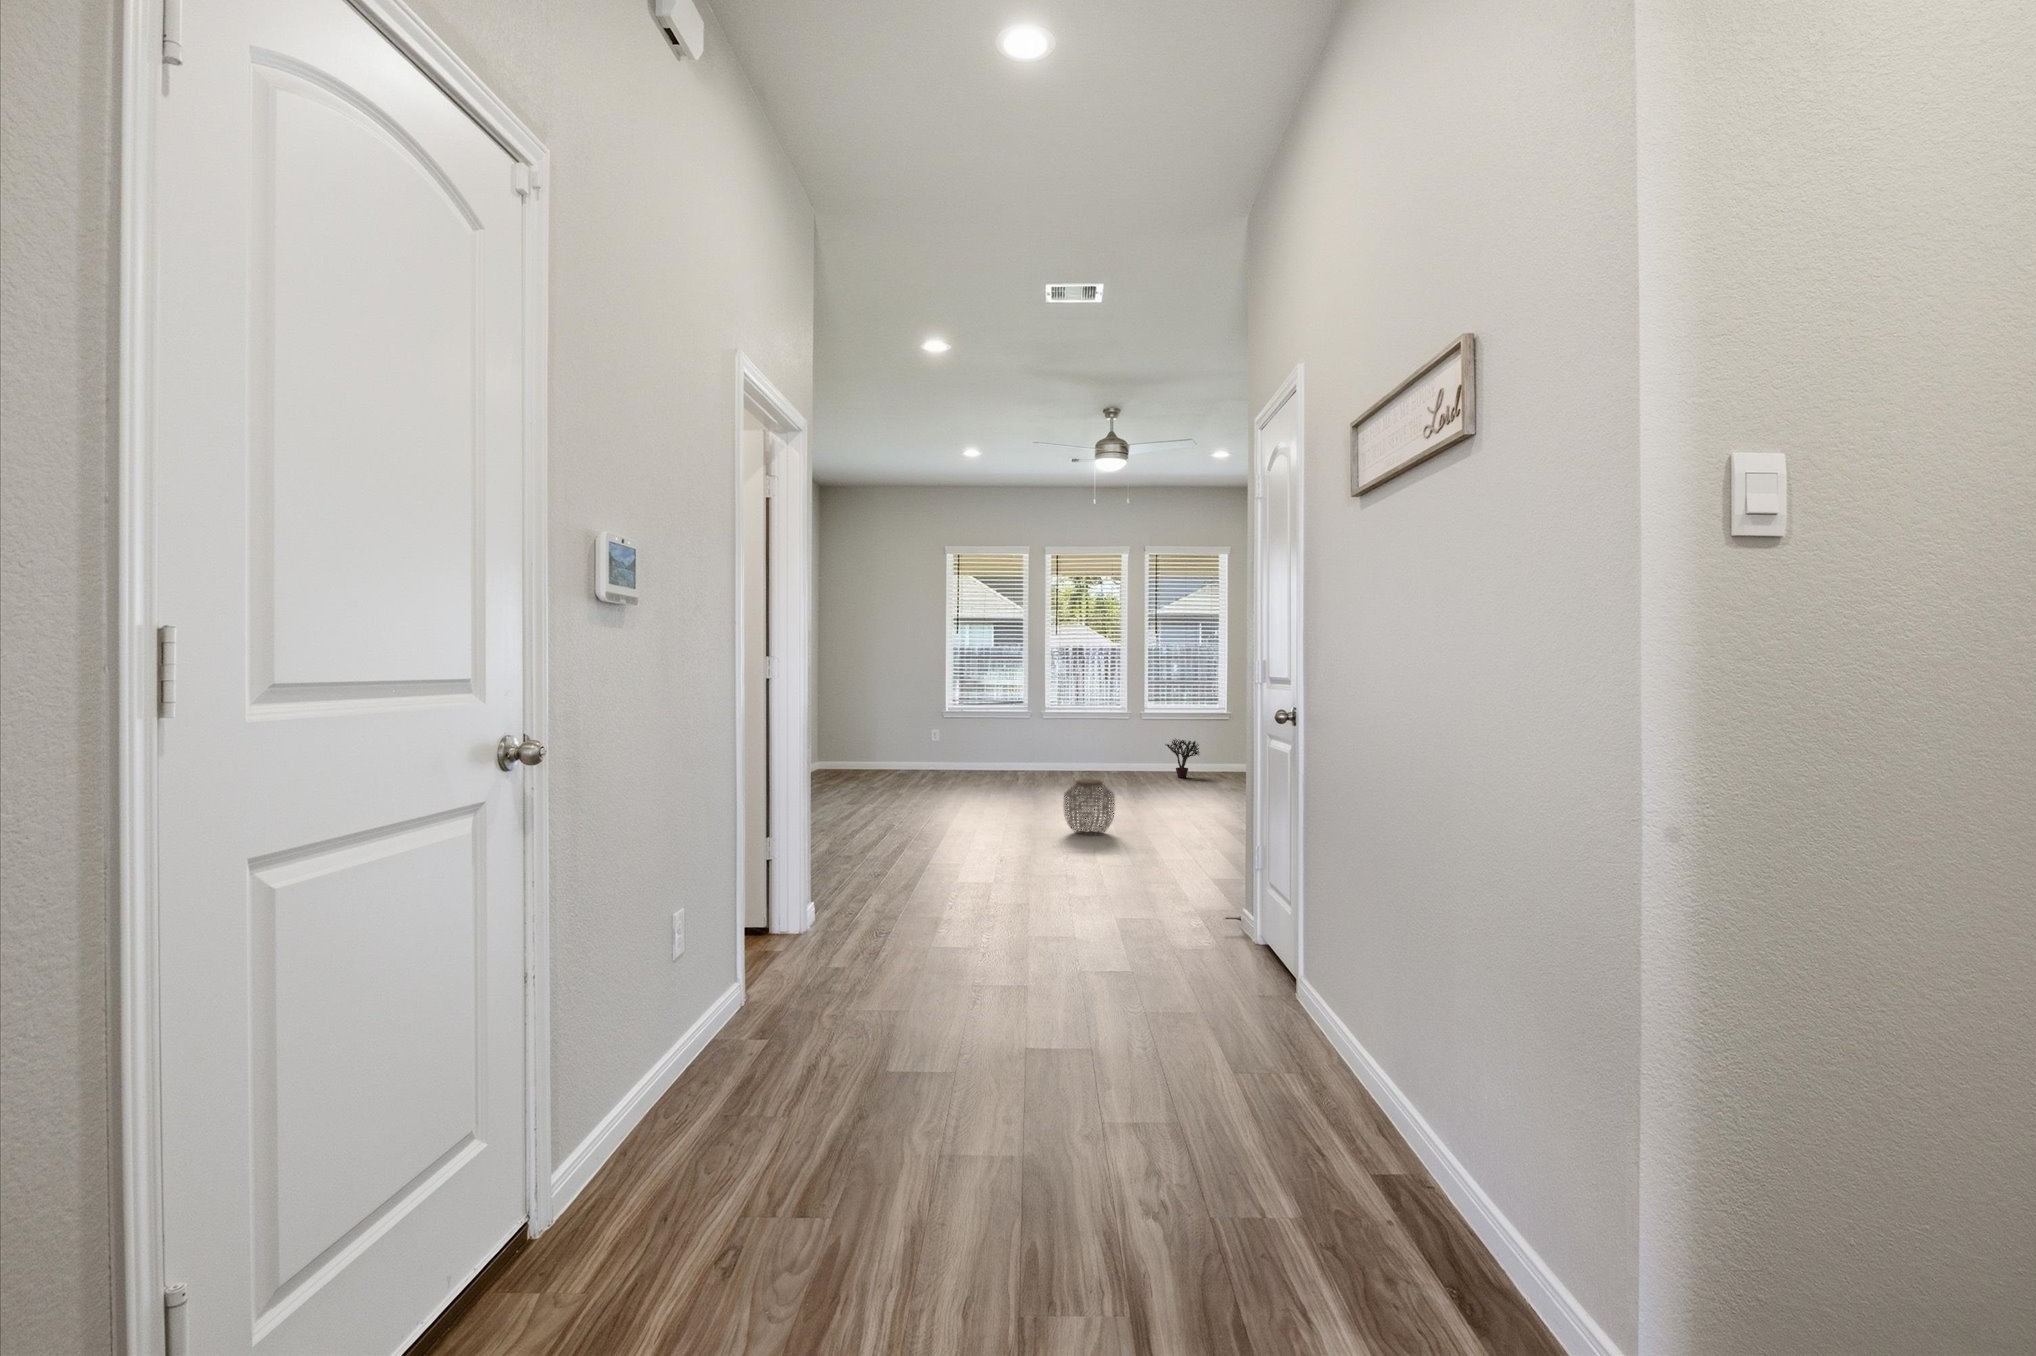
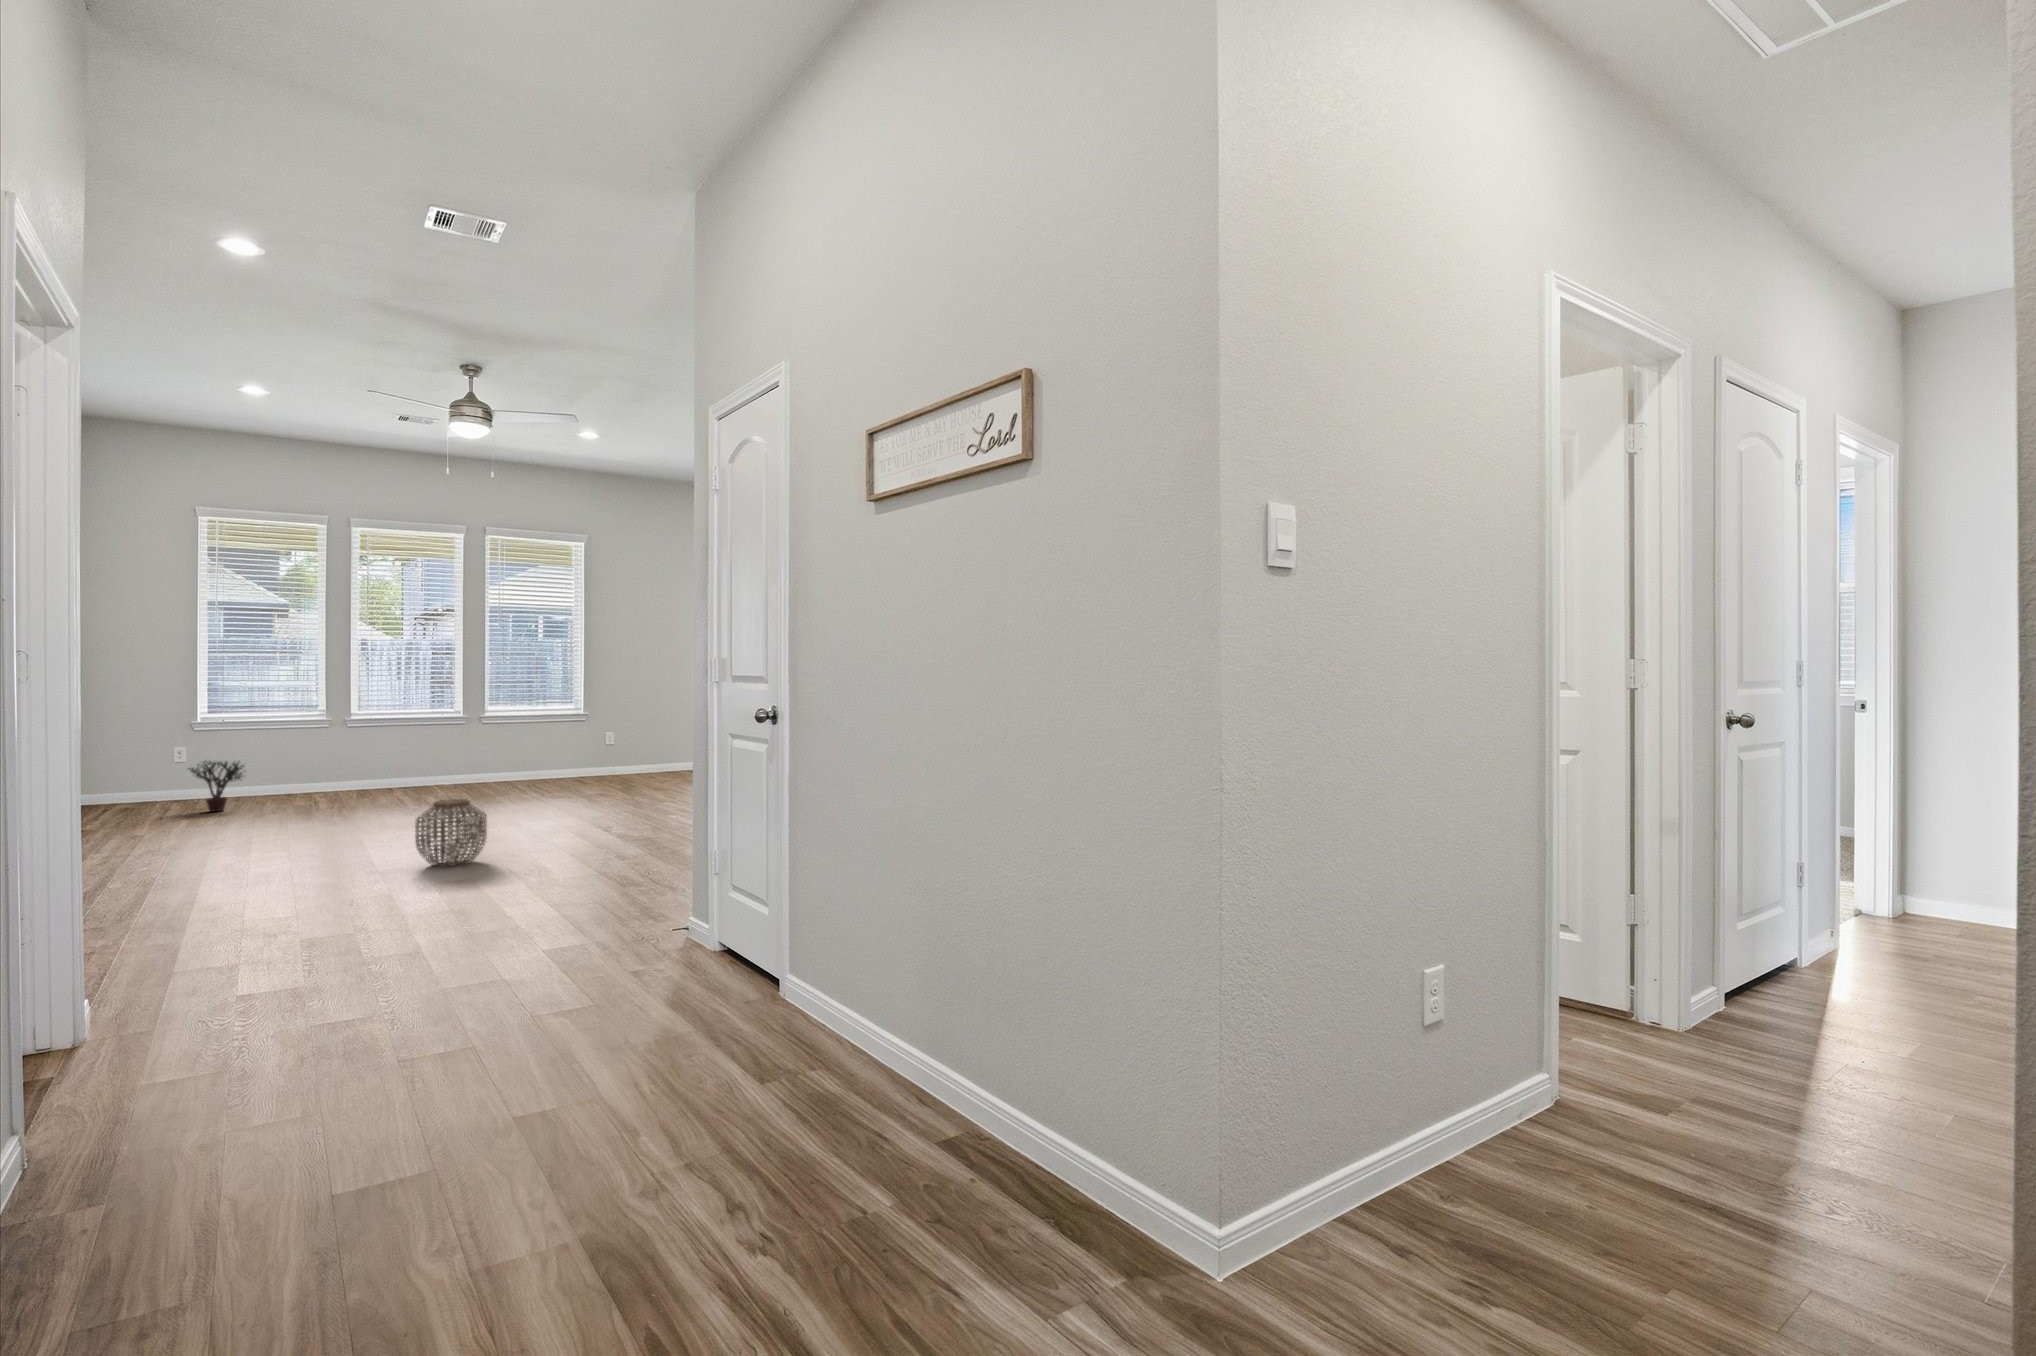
potted plant: present [1165,740,1199,778] -> present [189,761,244,812]

